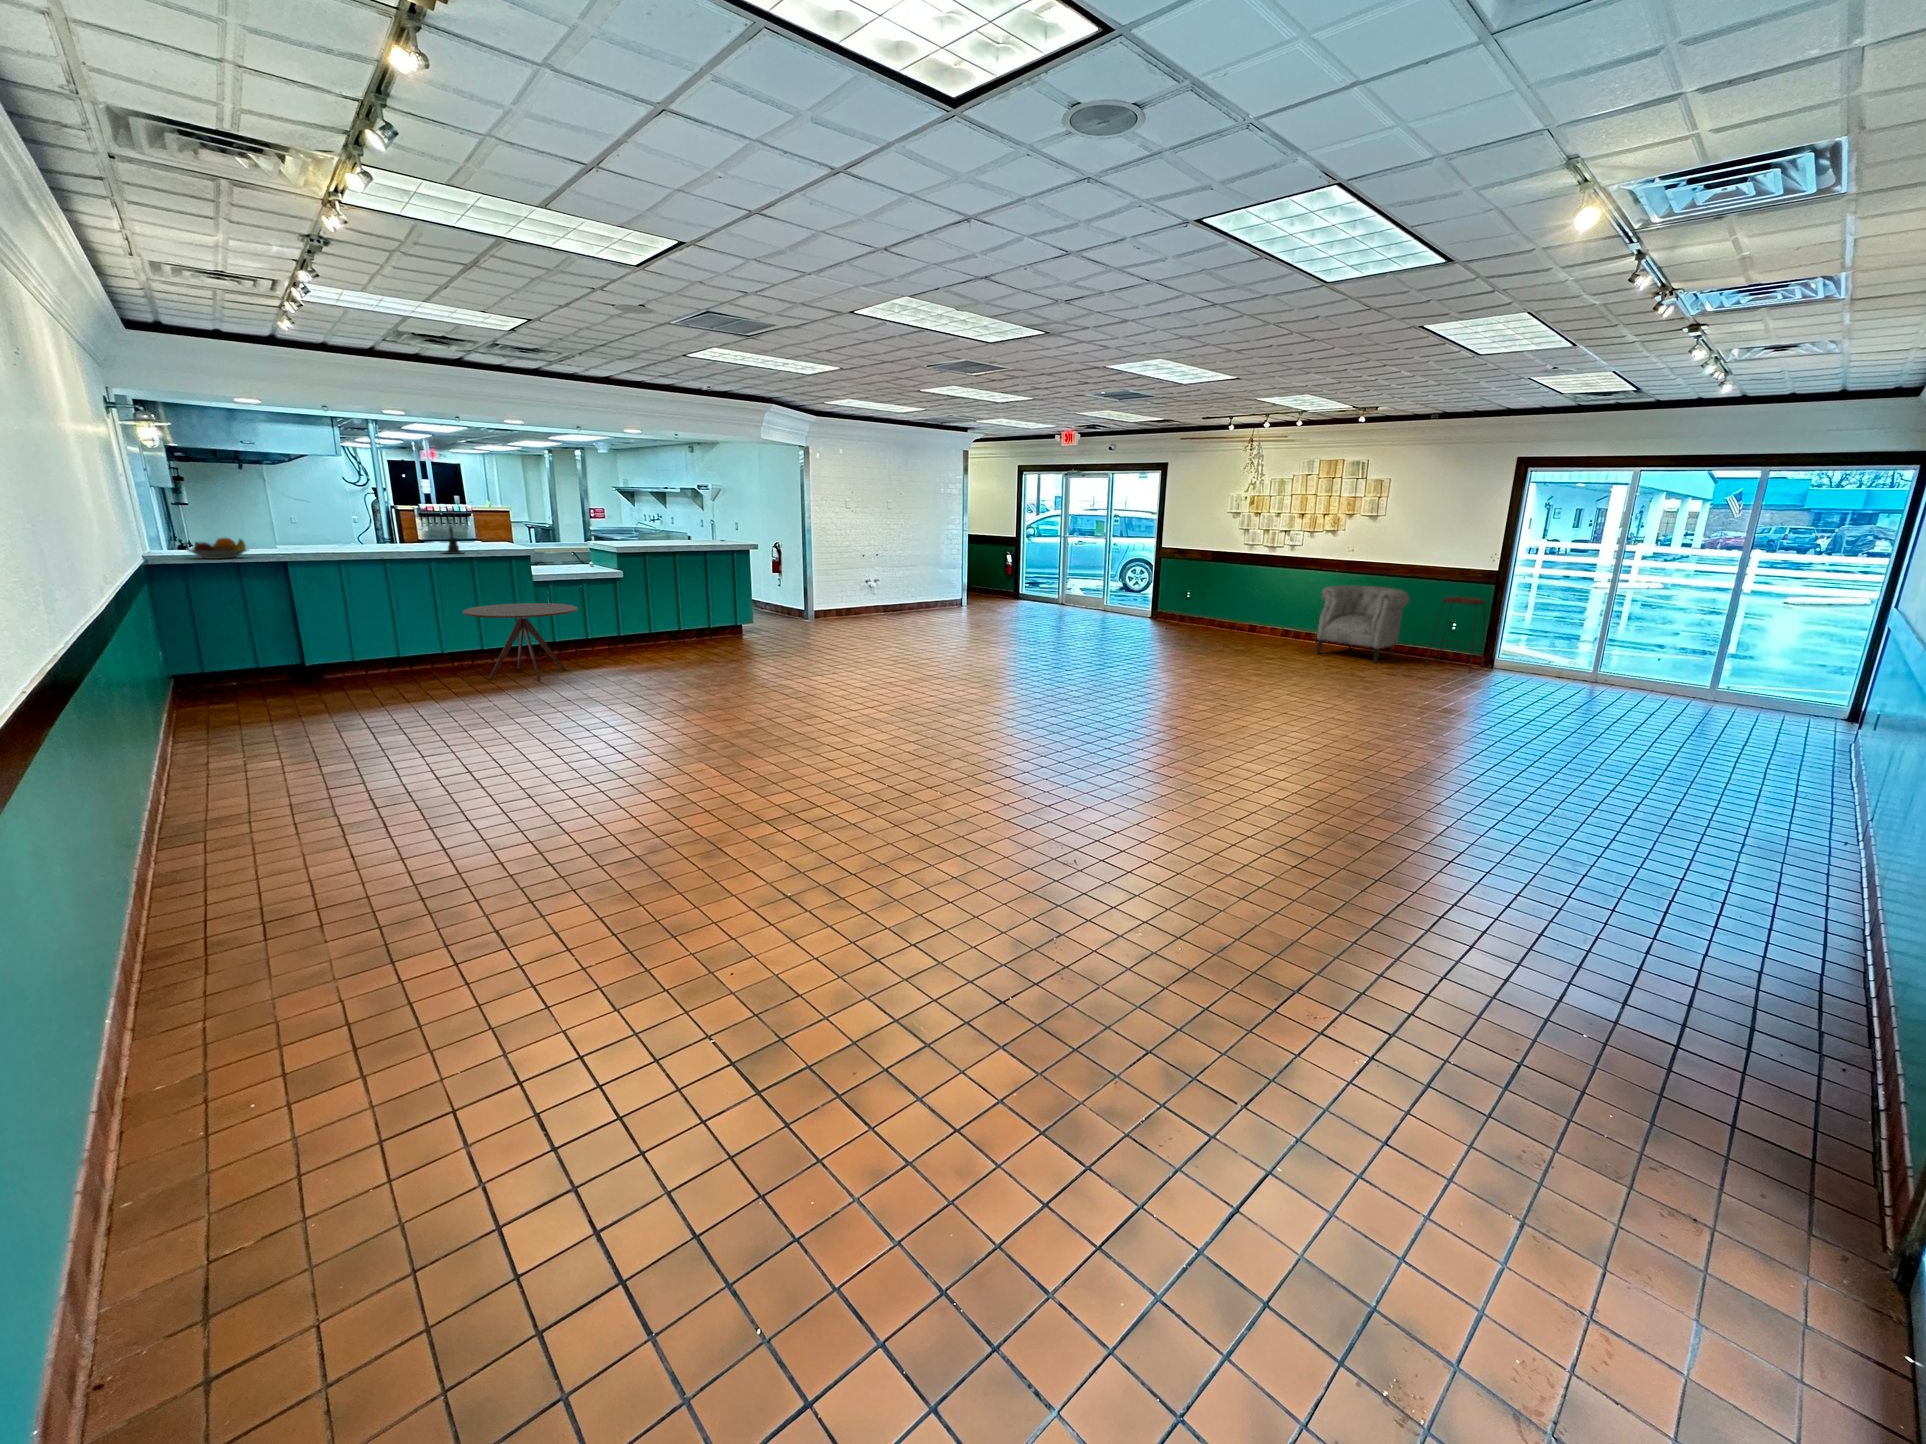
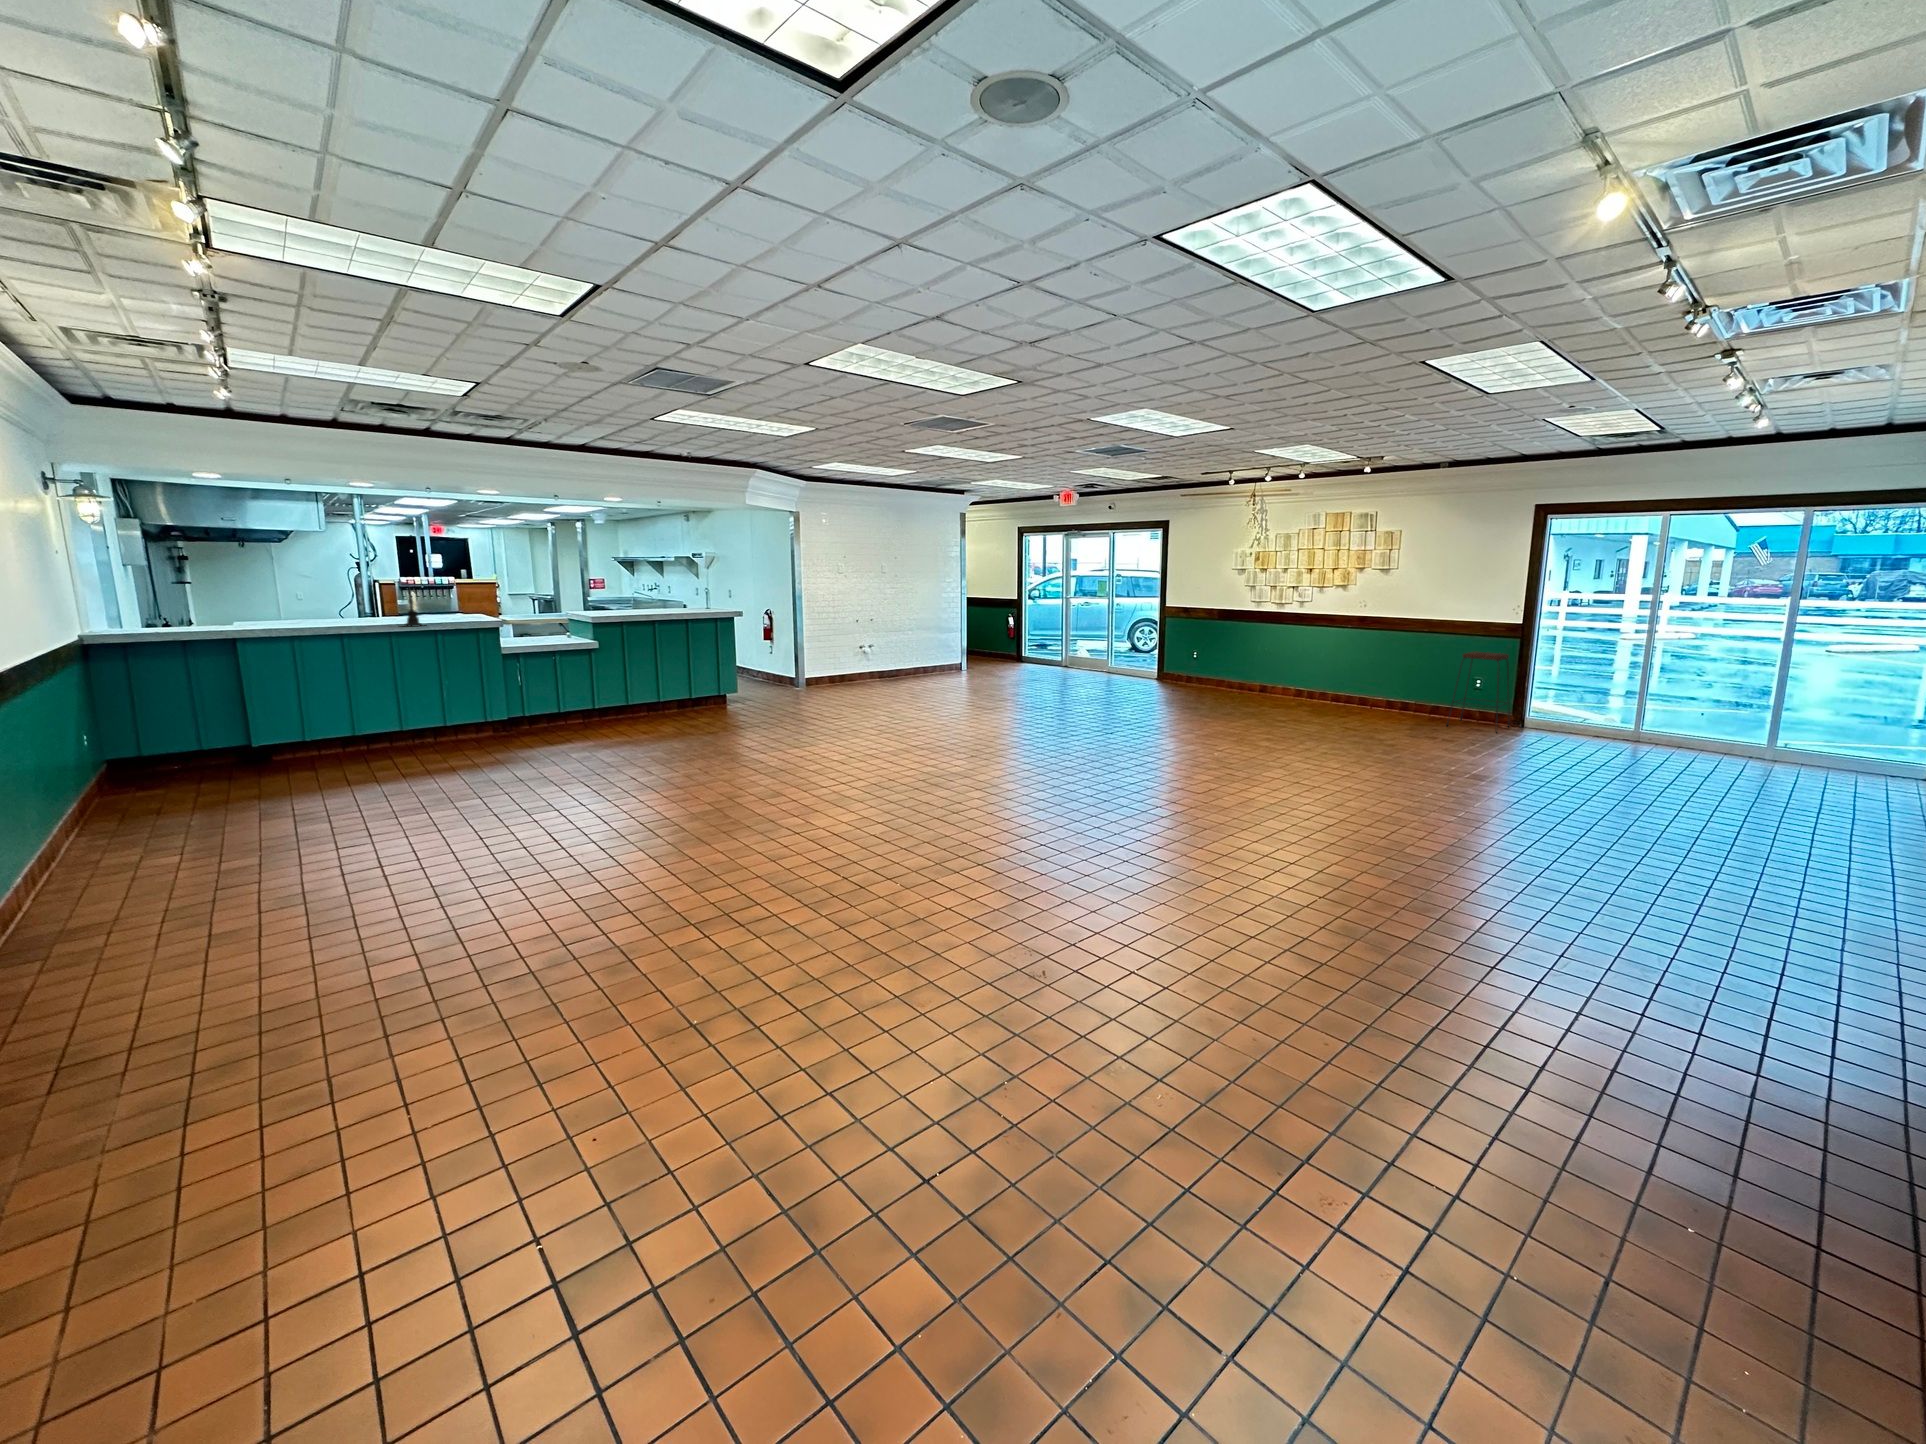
fruit bowl: present [187,538,249,559] -> none [117,614,189,636]
chair: present [1317,586,1409,663] -> none [1329,642,1426,724]
round table: present [463,603,578,680] -> none [418,676,542,757]

